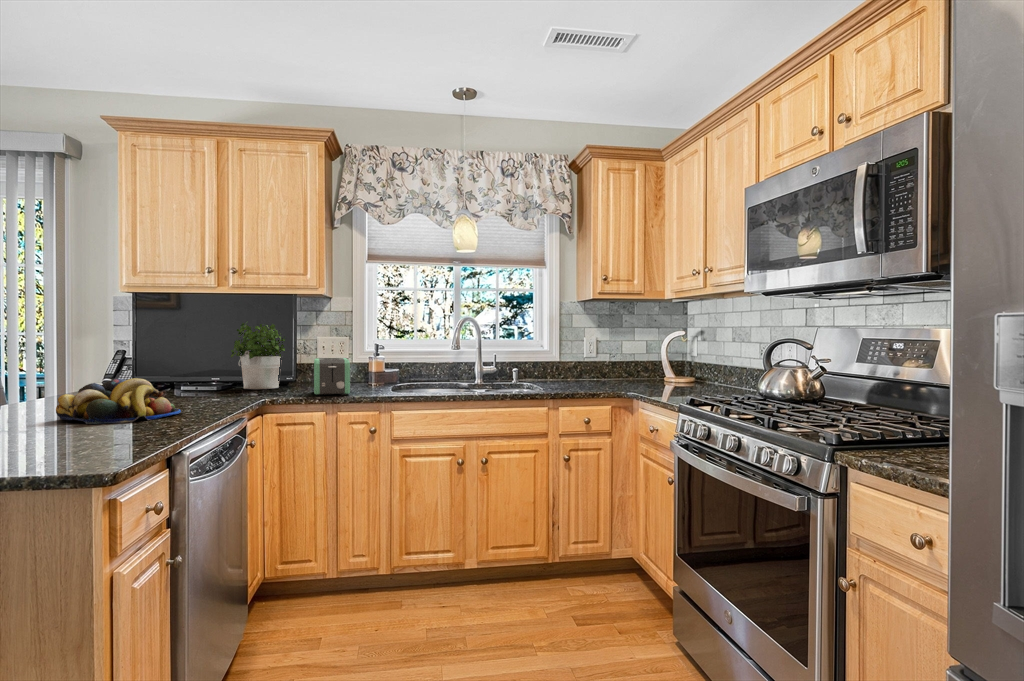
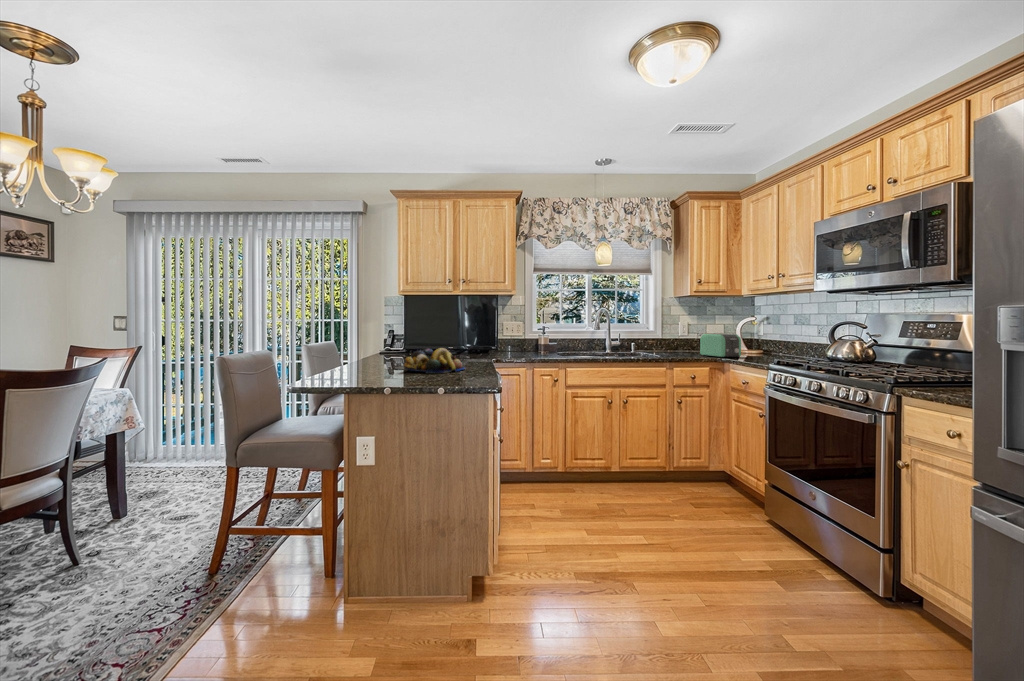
potted plant: present [231,323,285,389] -> none [455,314,488,357]
toaster: present [314,358,350,395] -> present [700,334,741,357]

